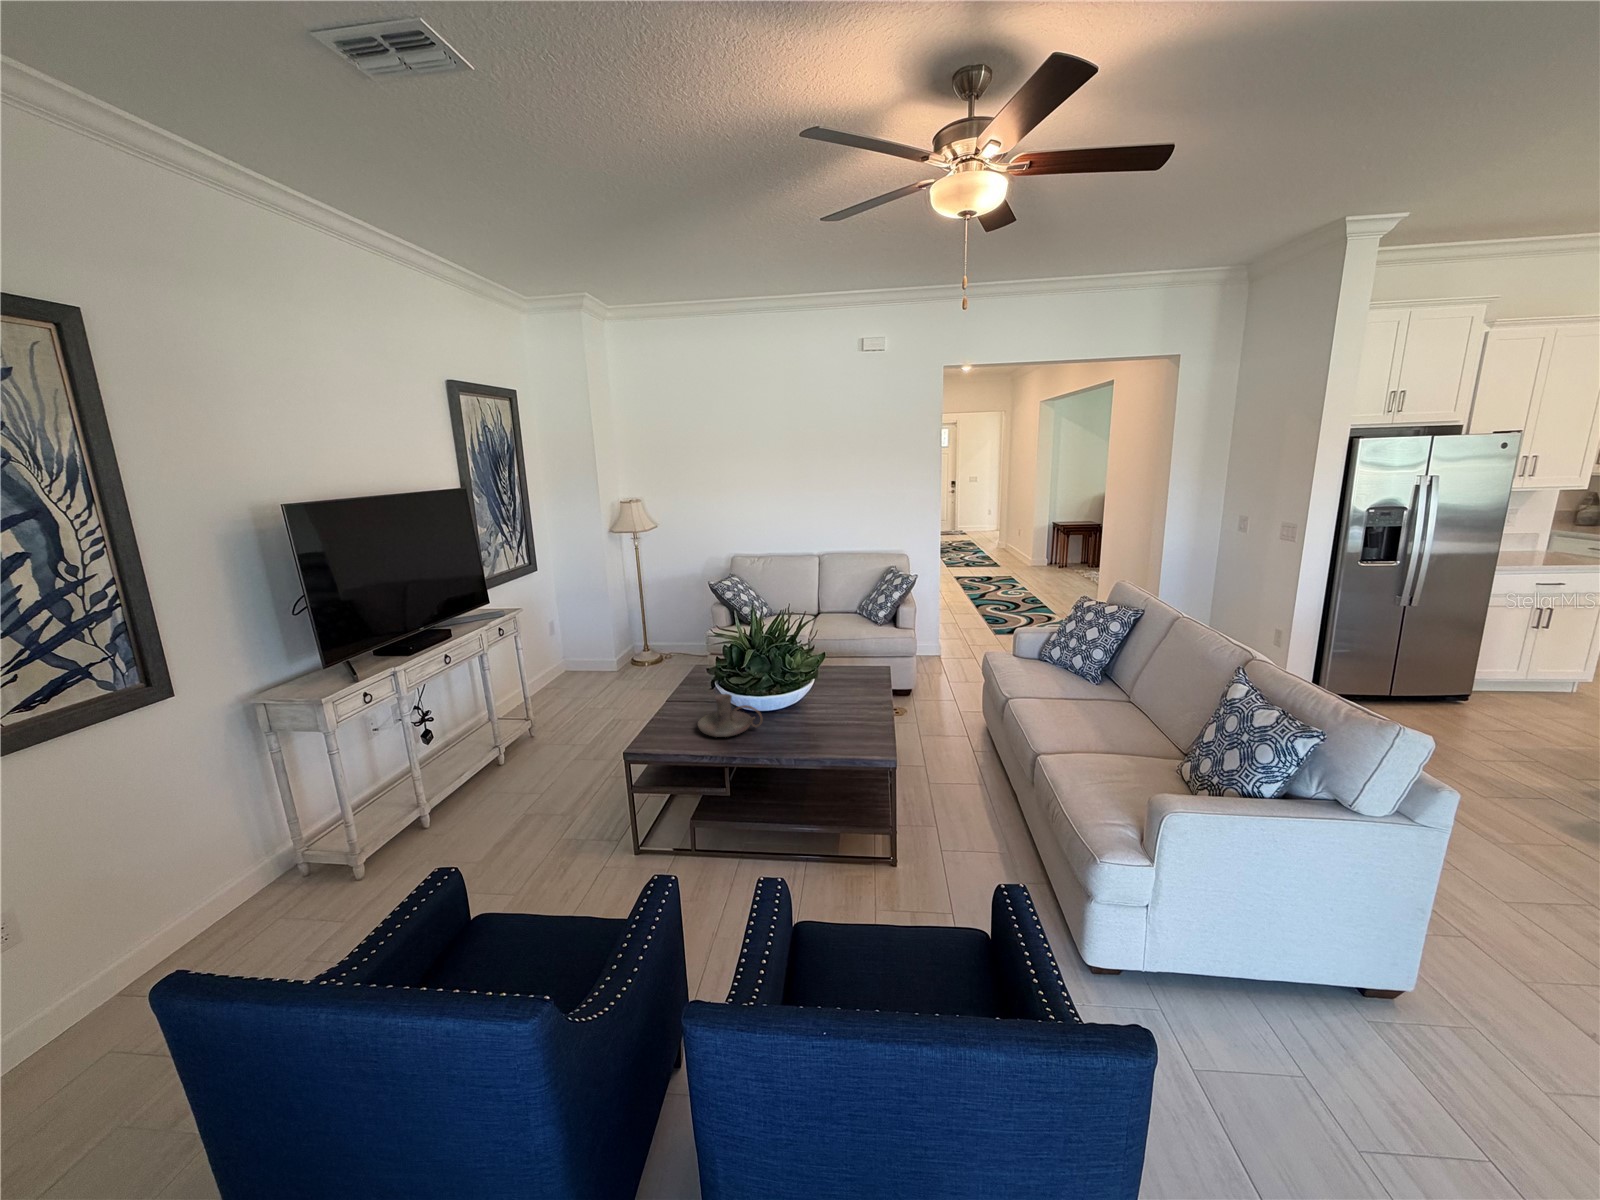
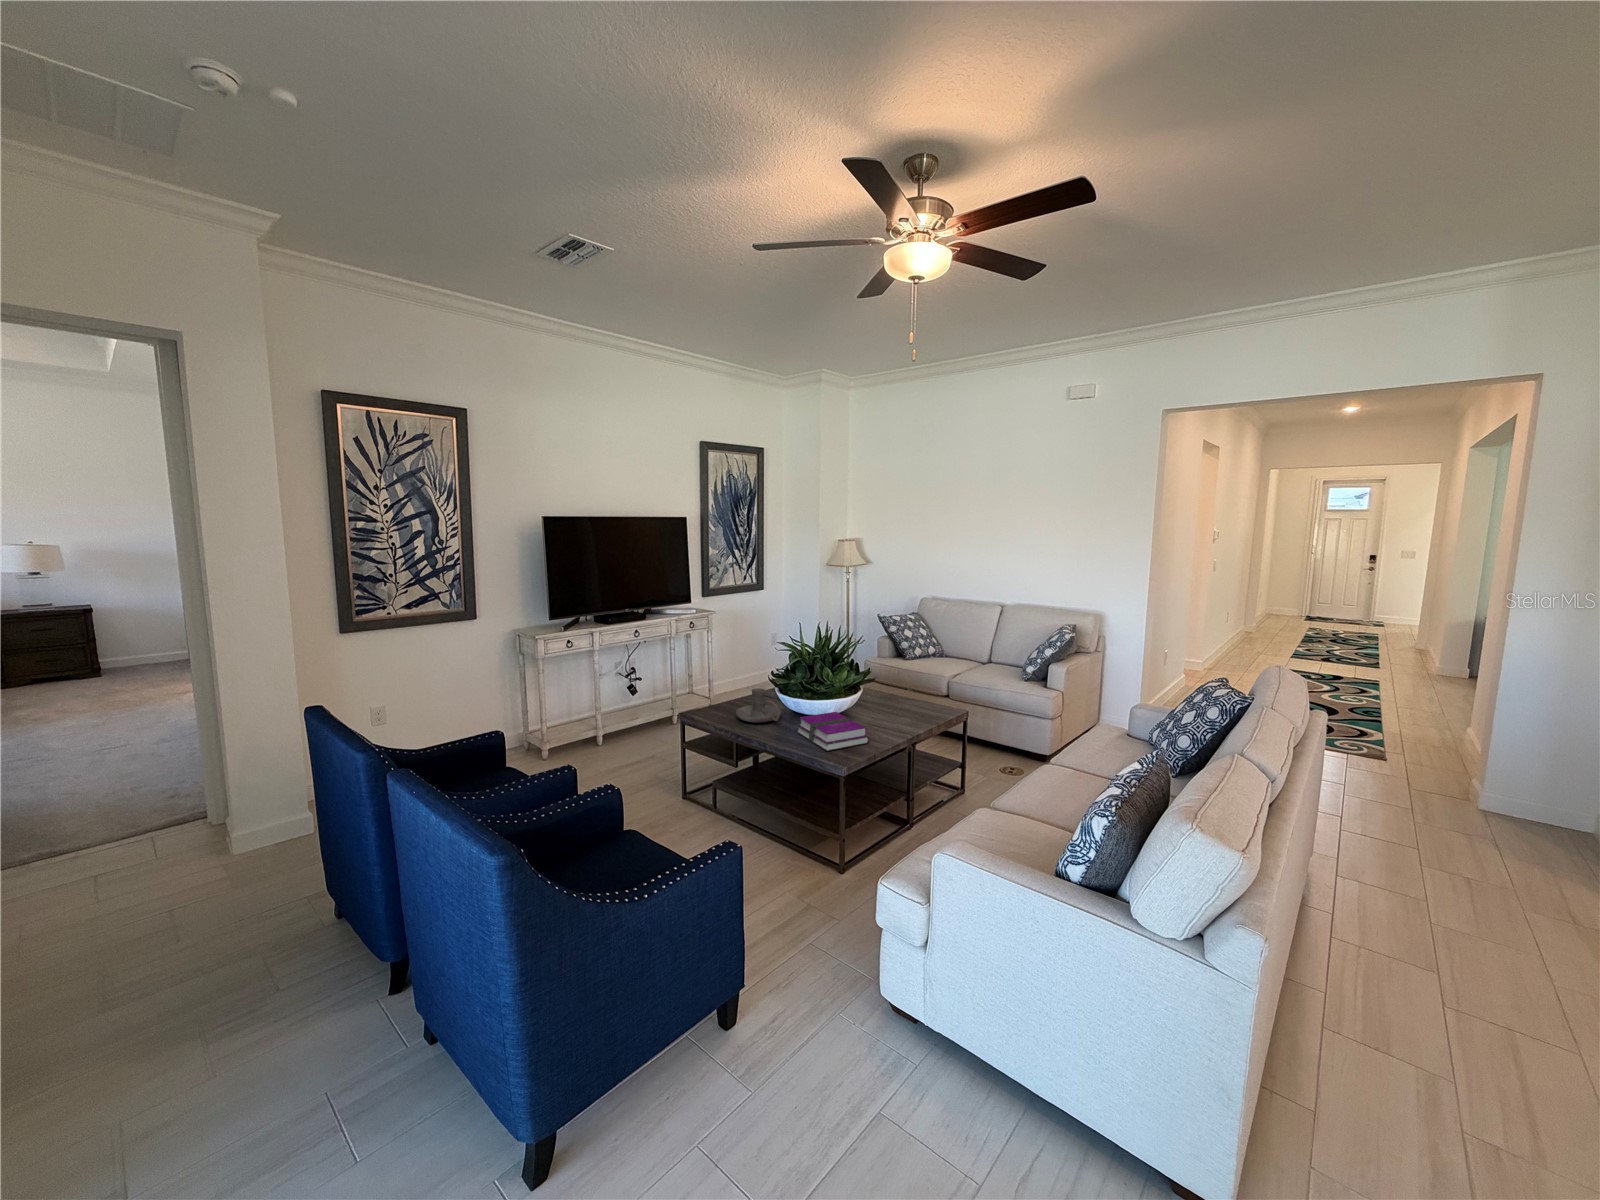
hardback book: none [789,699,872,745] -> present [797,712,869,751]

